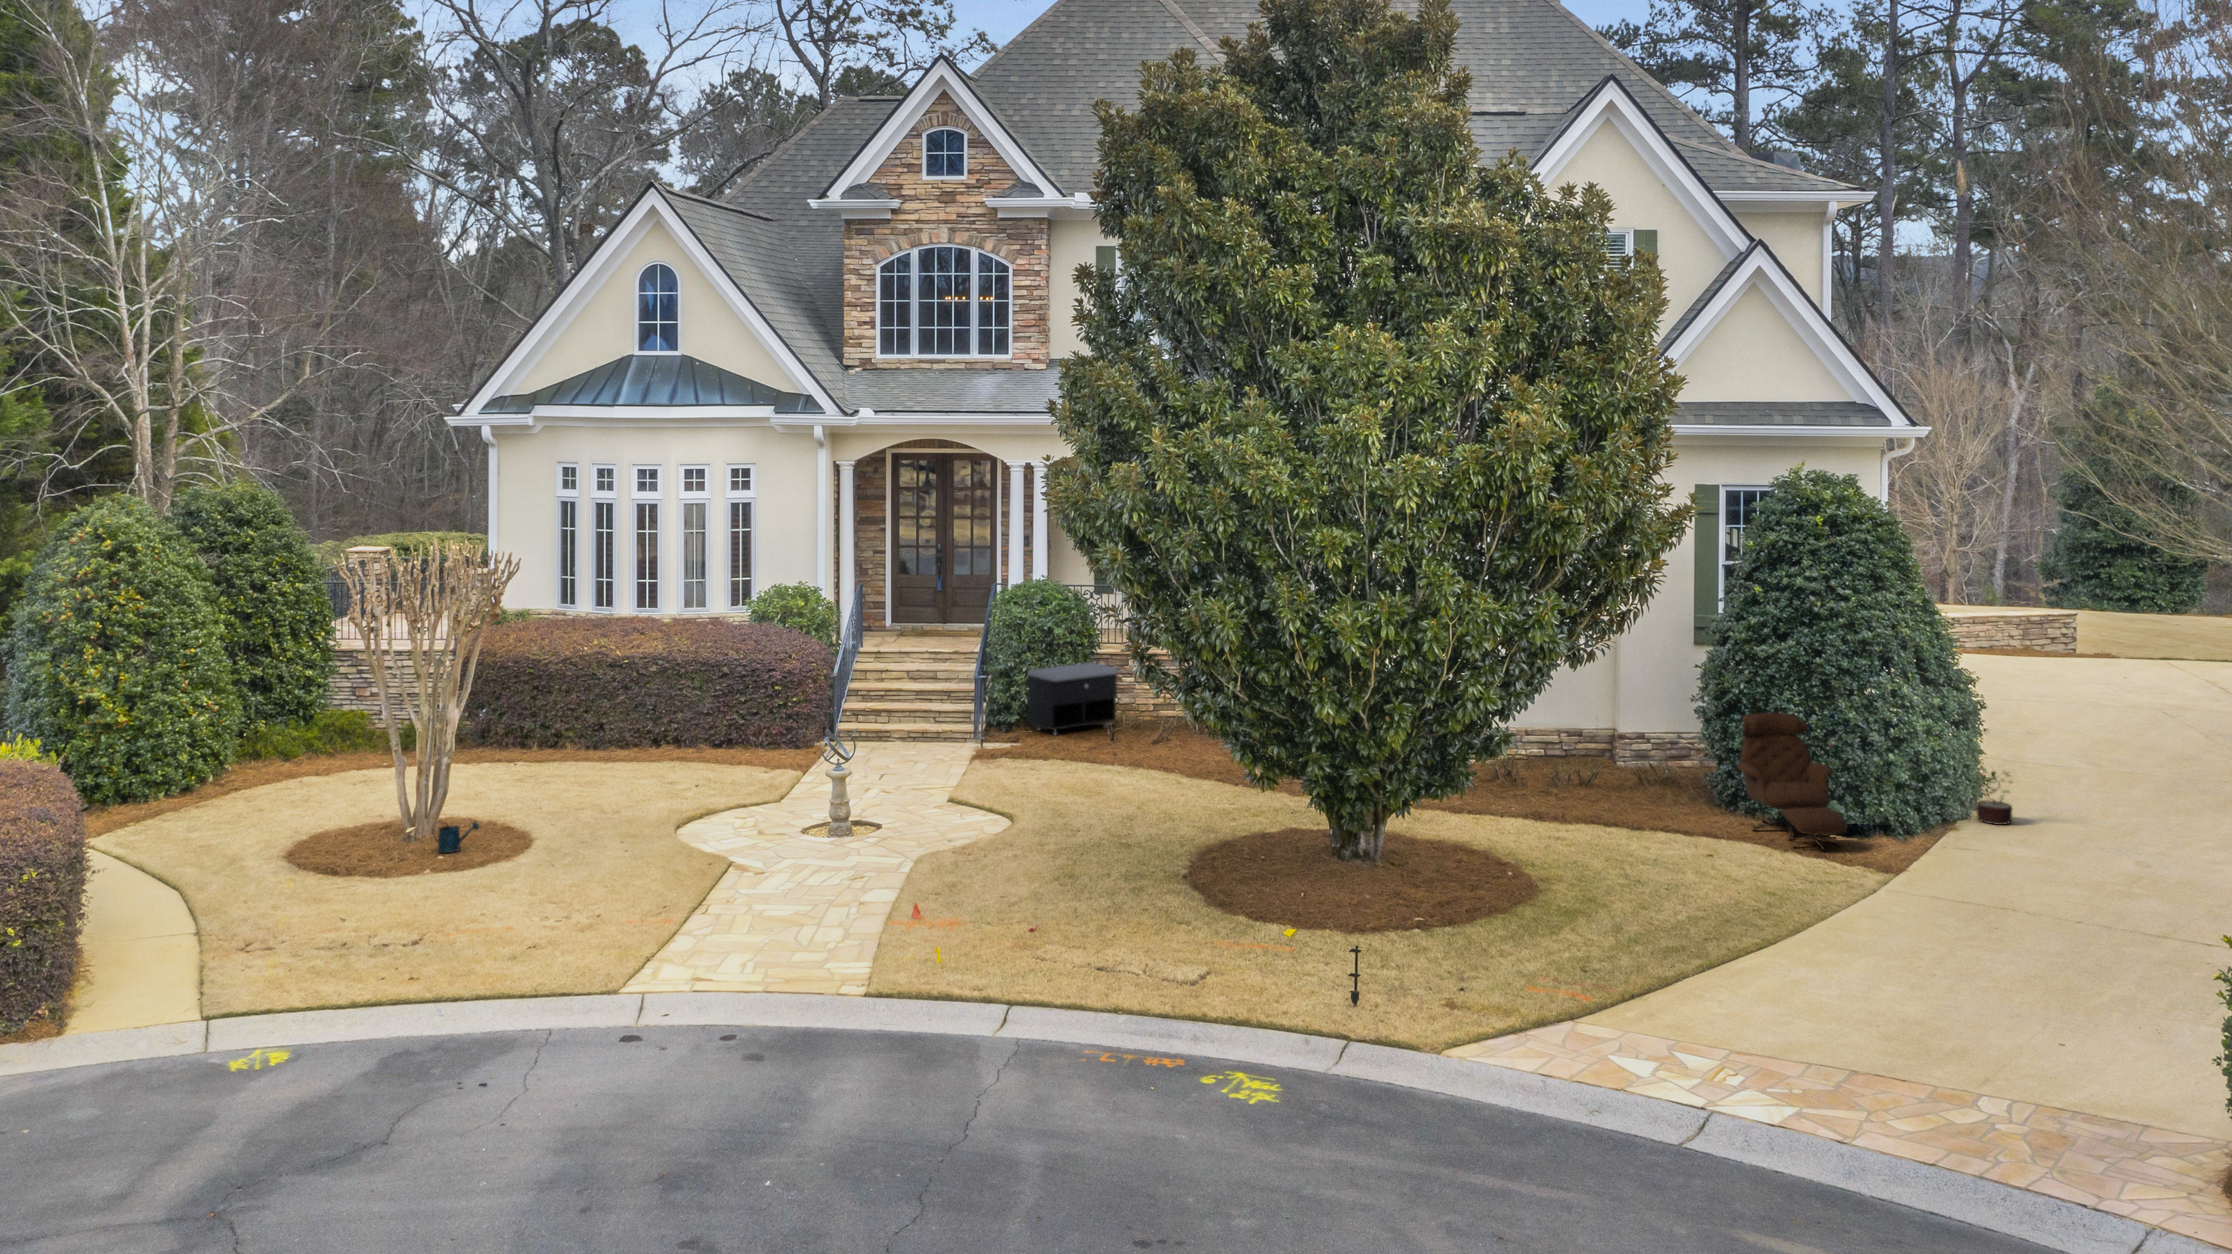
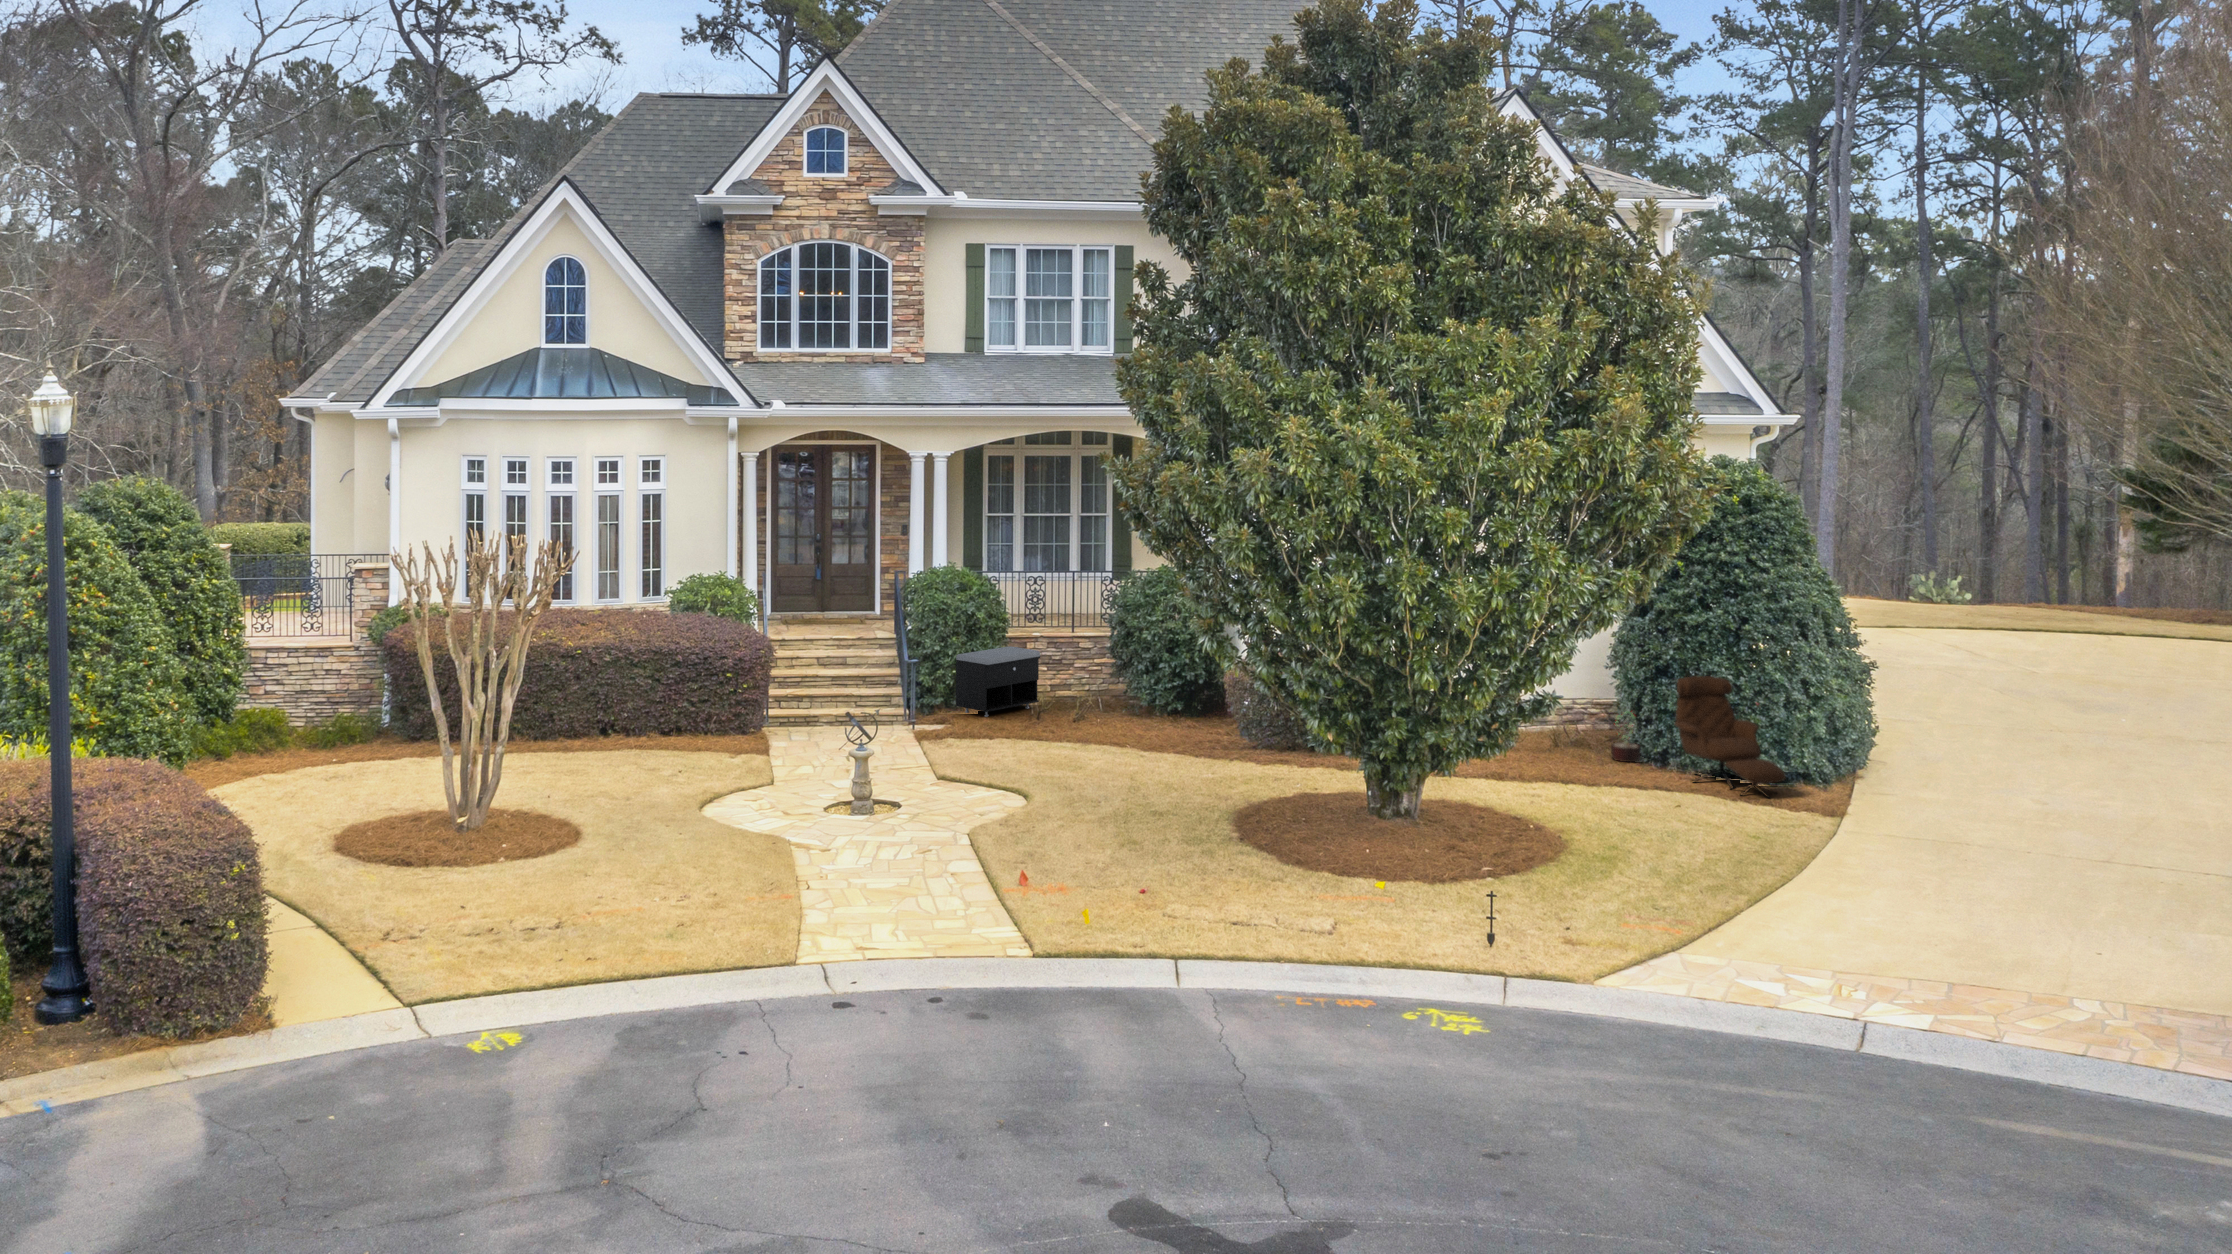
decorative plant: present [1976,766,2012,825] -> present [1611,712,1641,762]
watering can: present [435,822,479,853] -> none [475,816,524,849]

